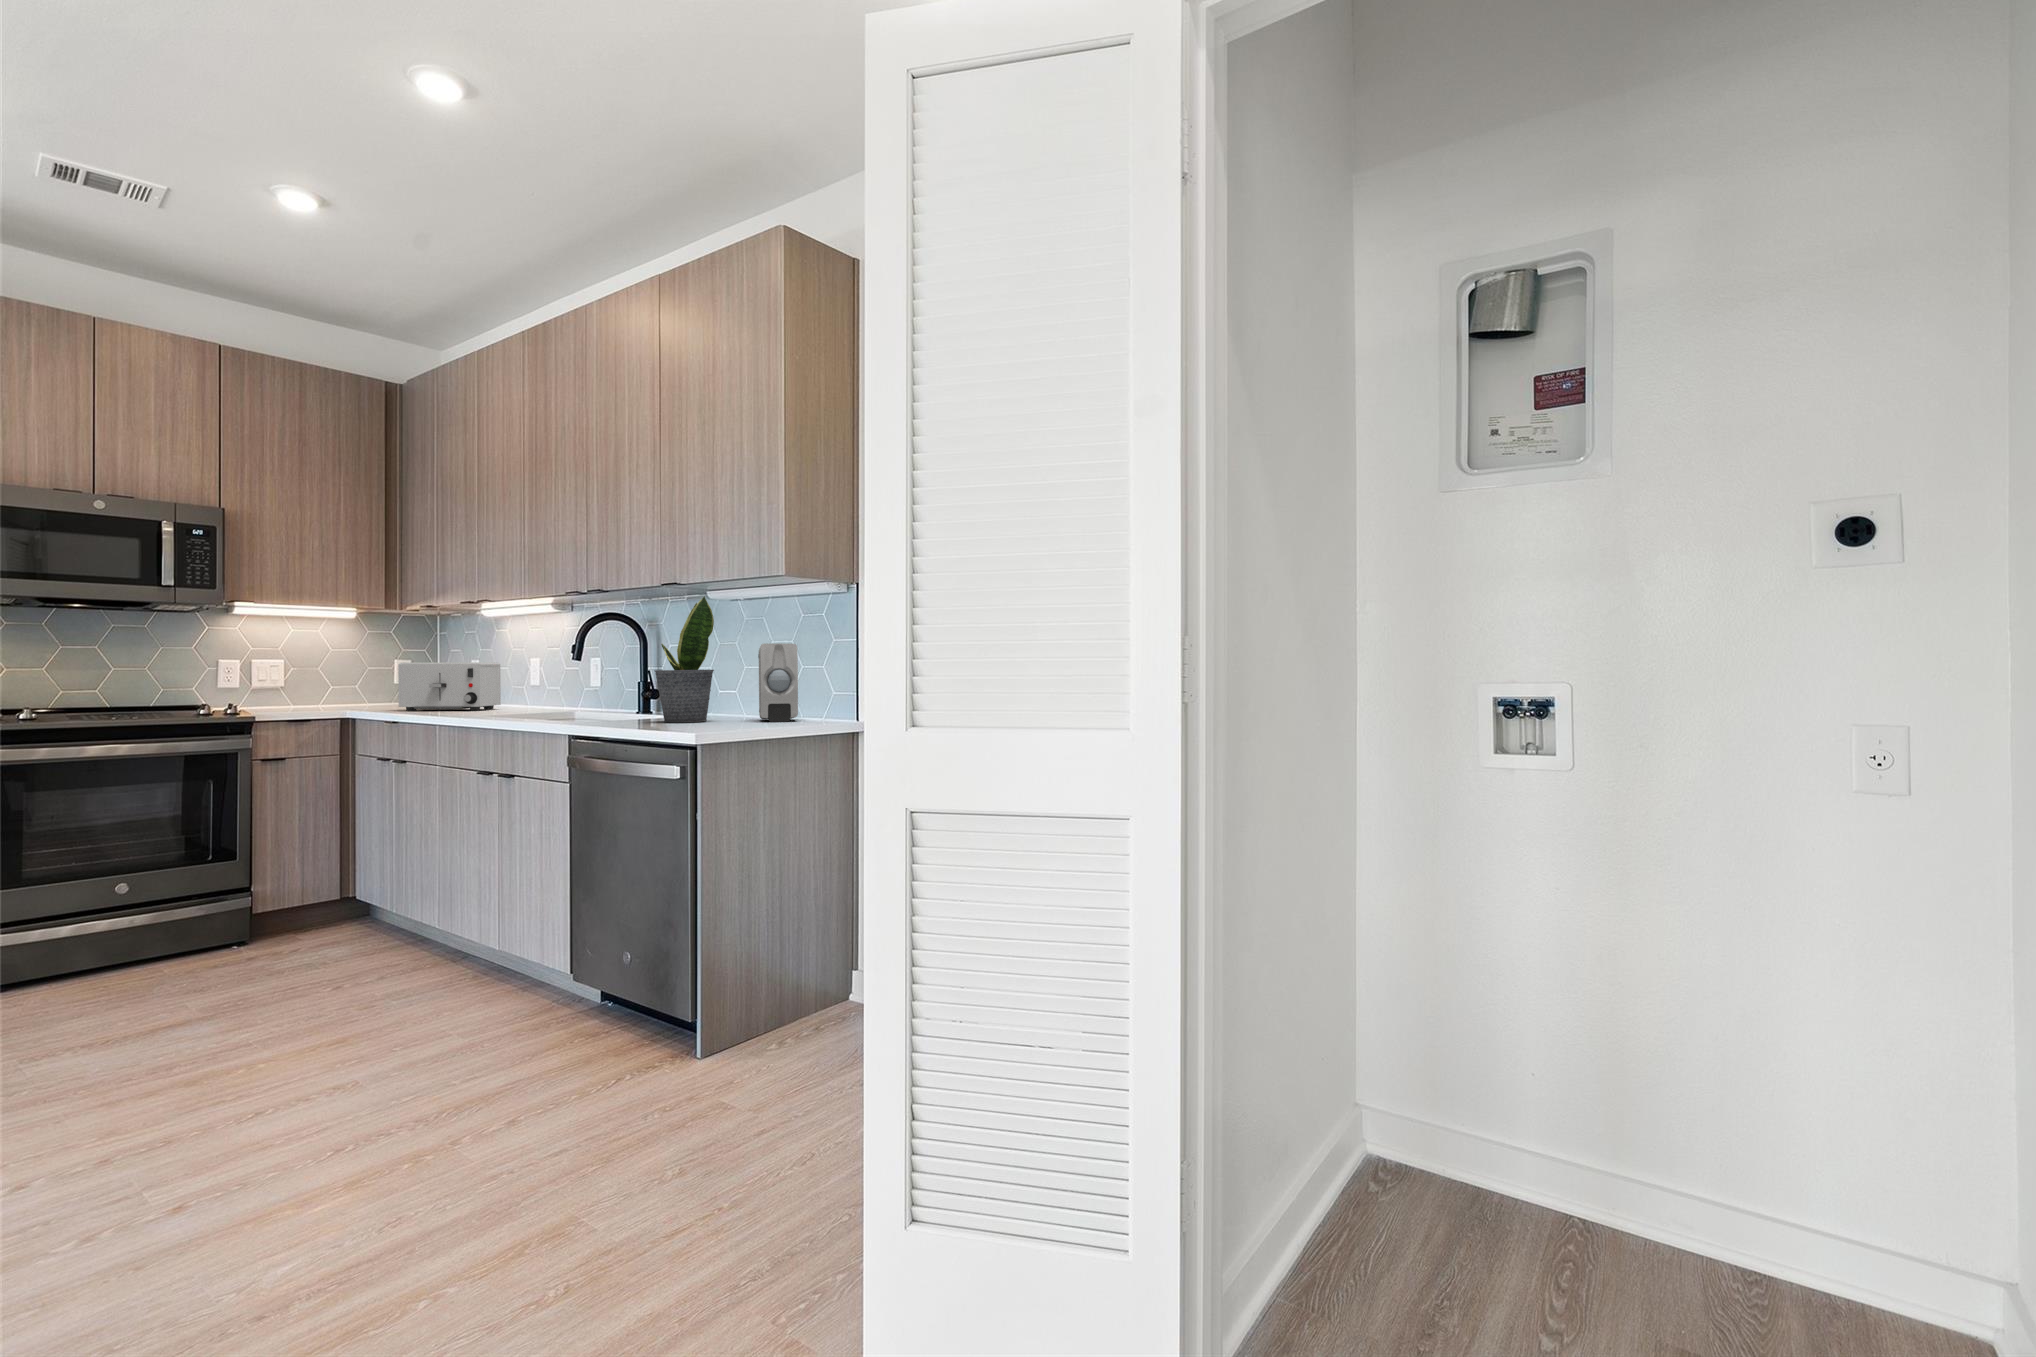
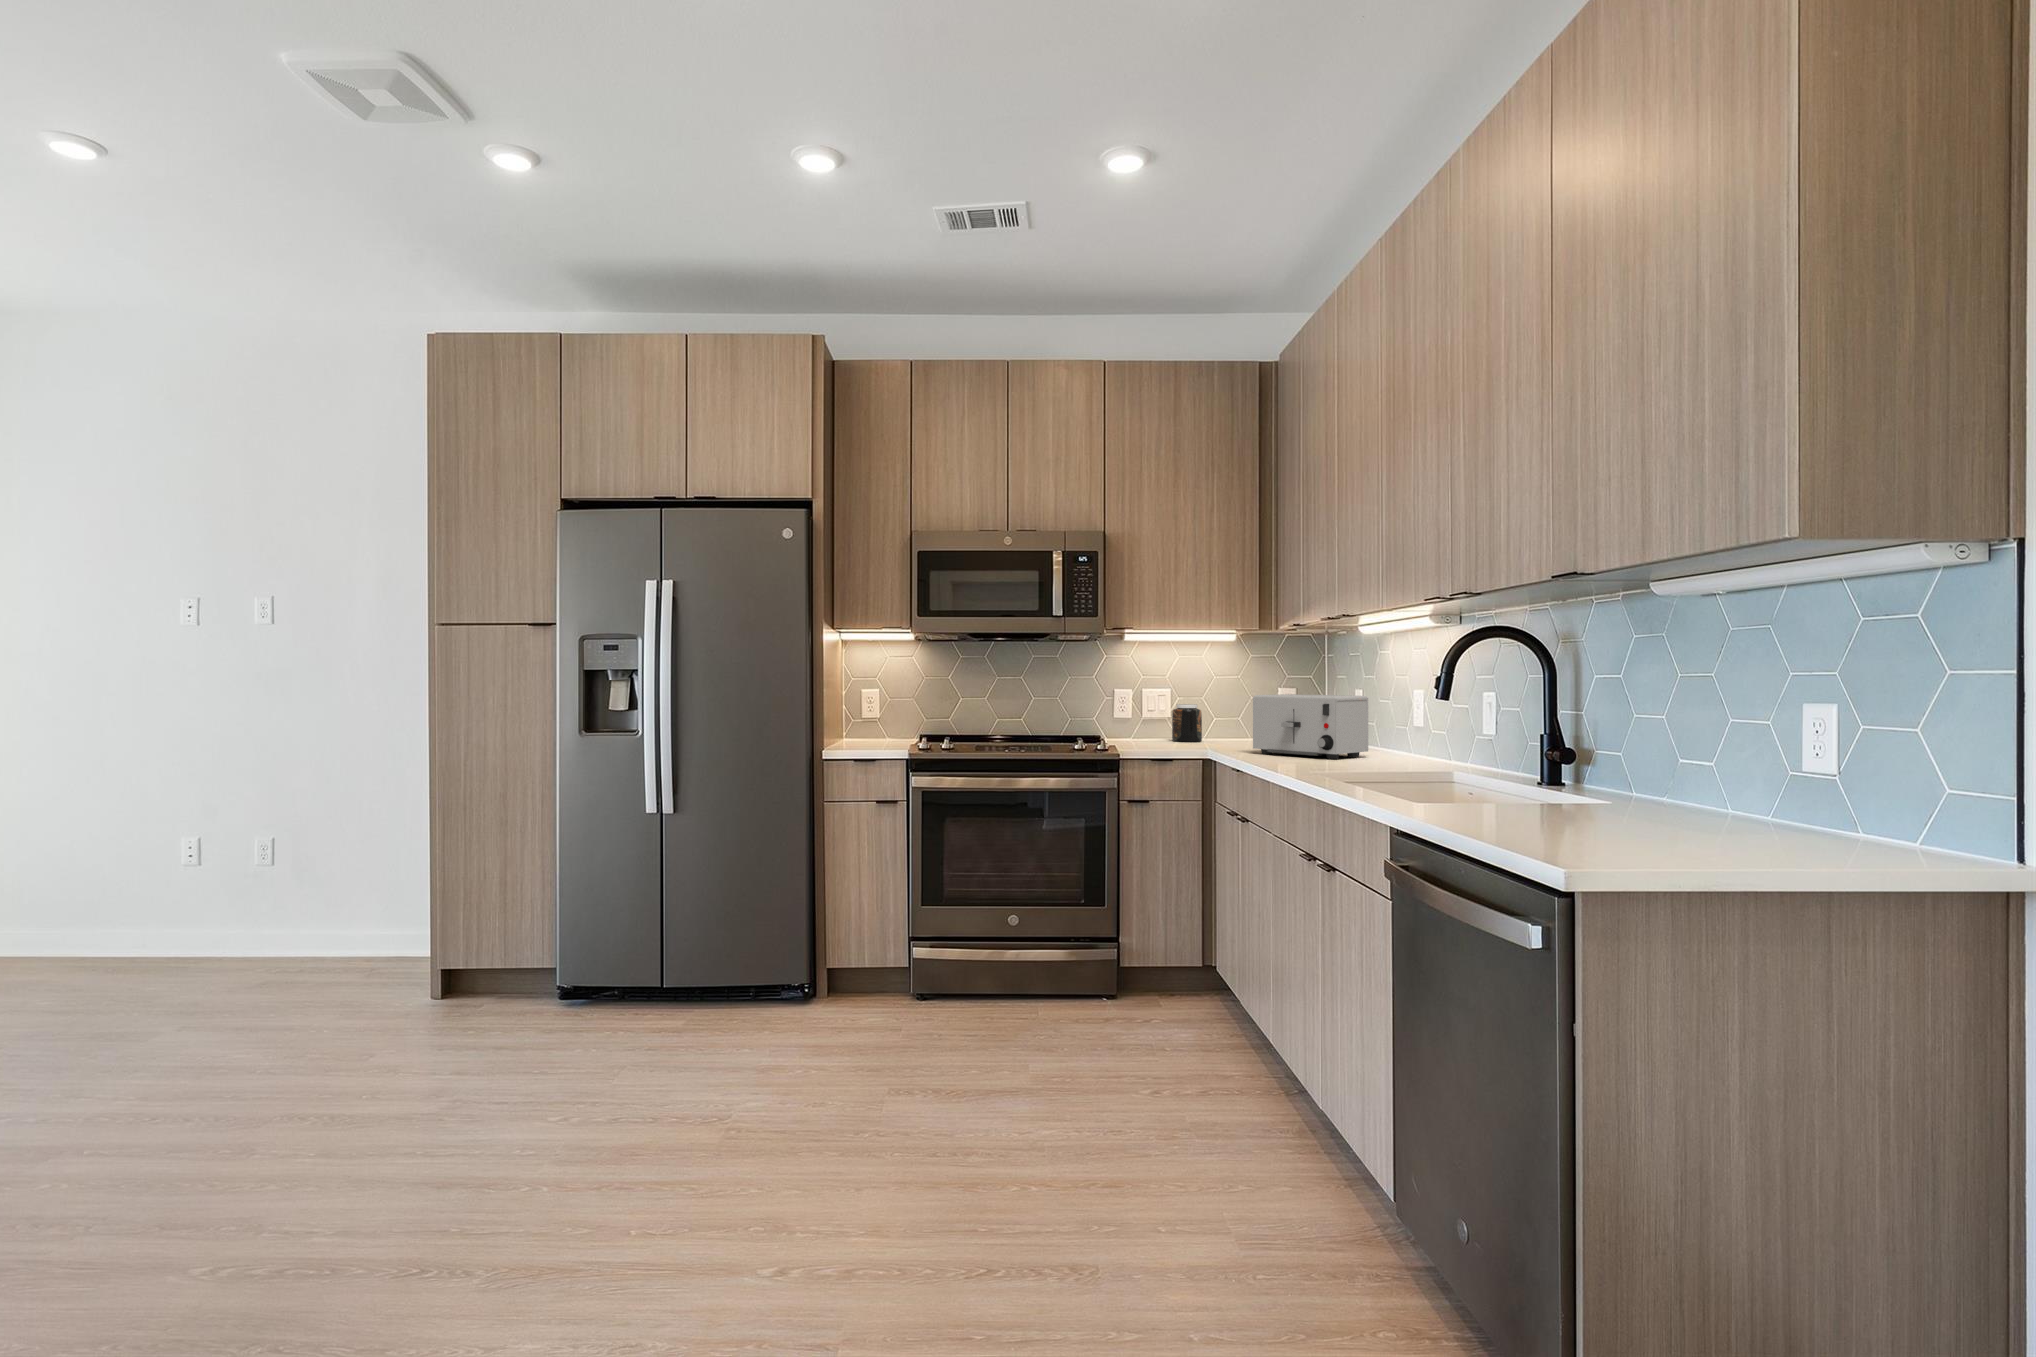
potted plant: present [655,596,714,722] -> none [1520,586,1645,836]
soap dispenser: present [758,643,798,722] -> none [1753,681,1858,861]
jar: none [286,675,320,709] -> present [1172,704,1202,742]

